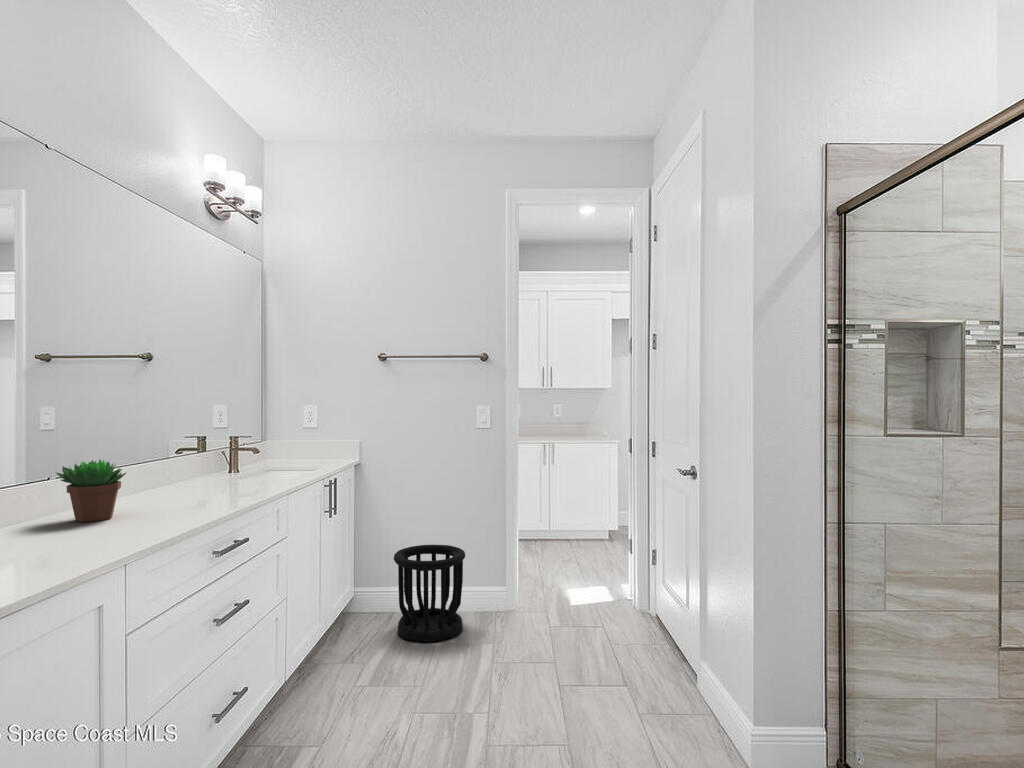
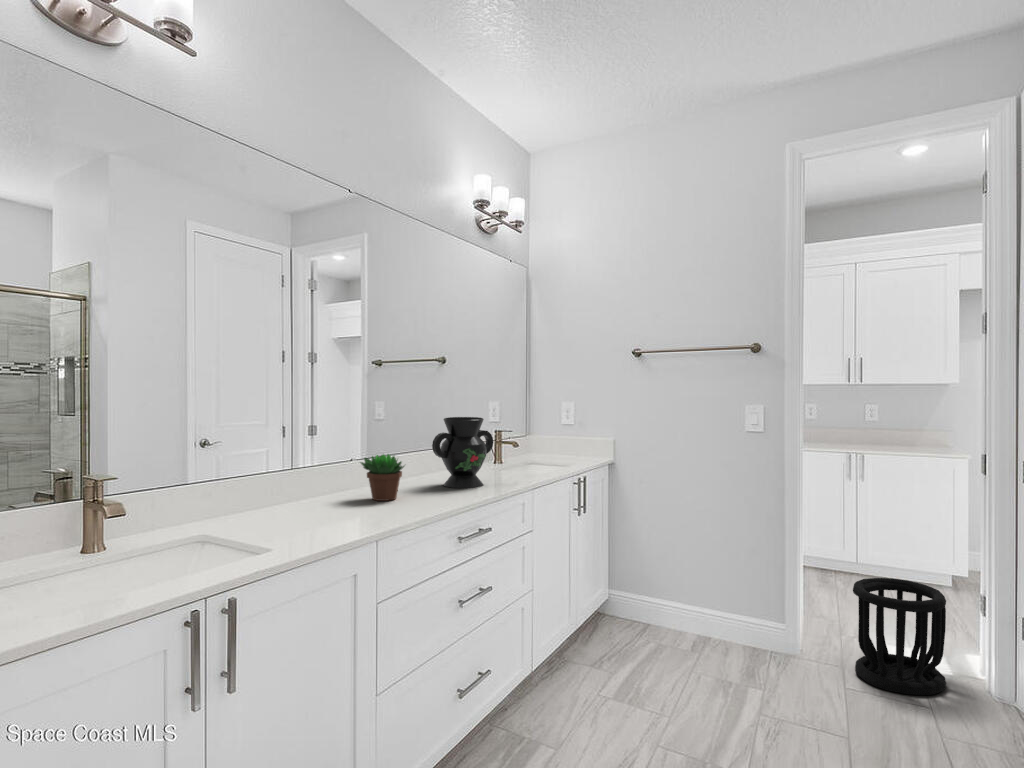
decorative vase: none [160,415,238,498] -> present [432,417,493,488]
wastebasket: present [394,545,465,641] -> present [853,578,946,695]

